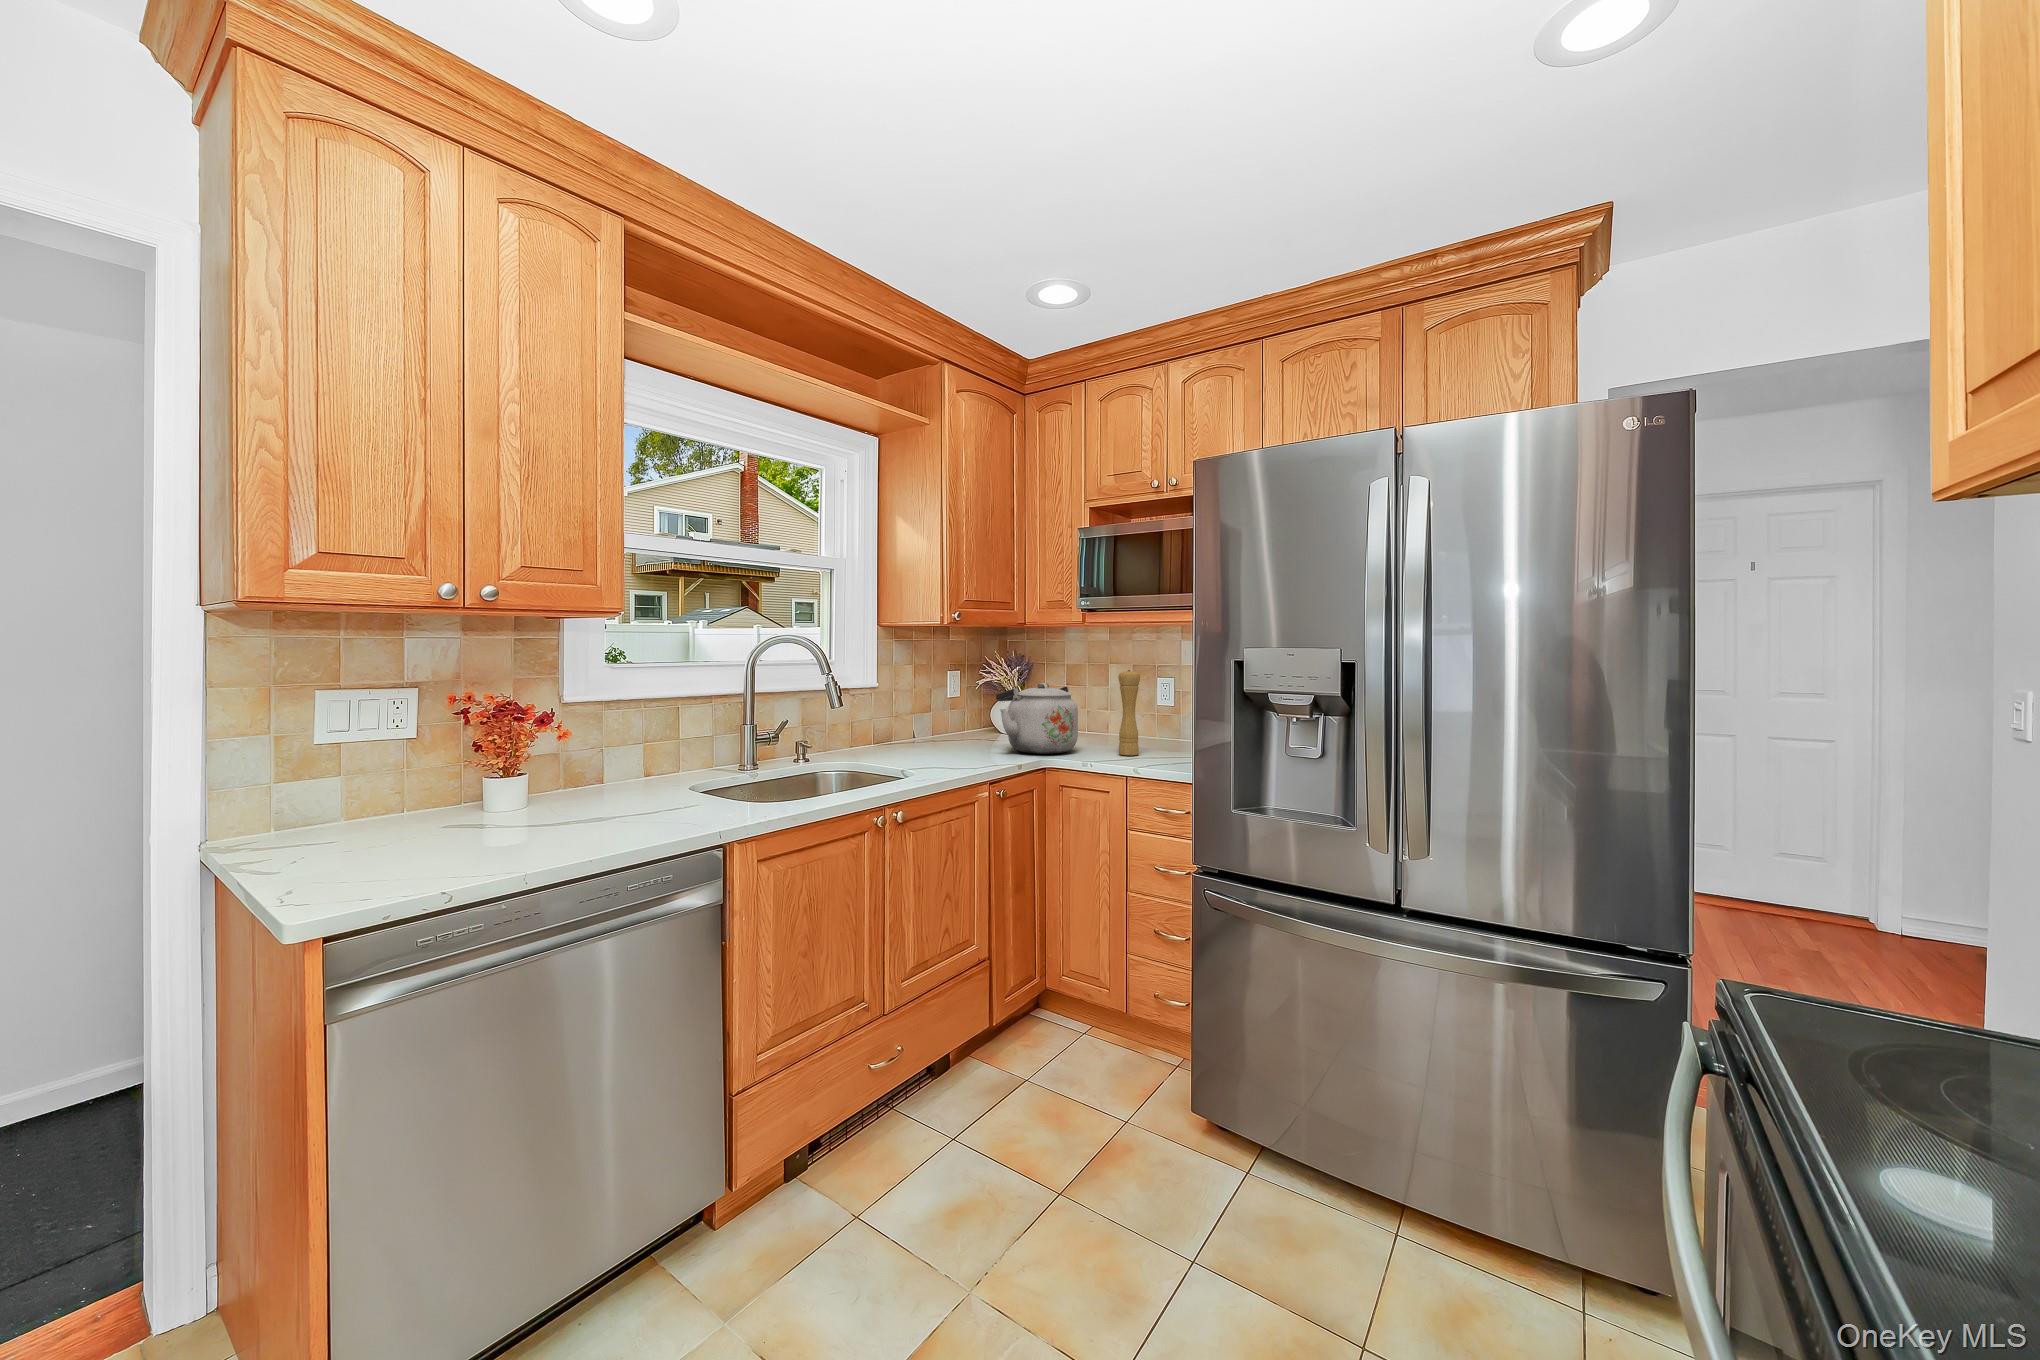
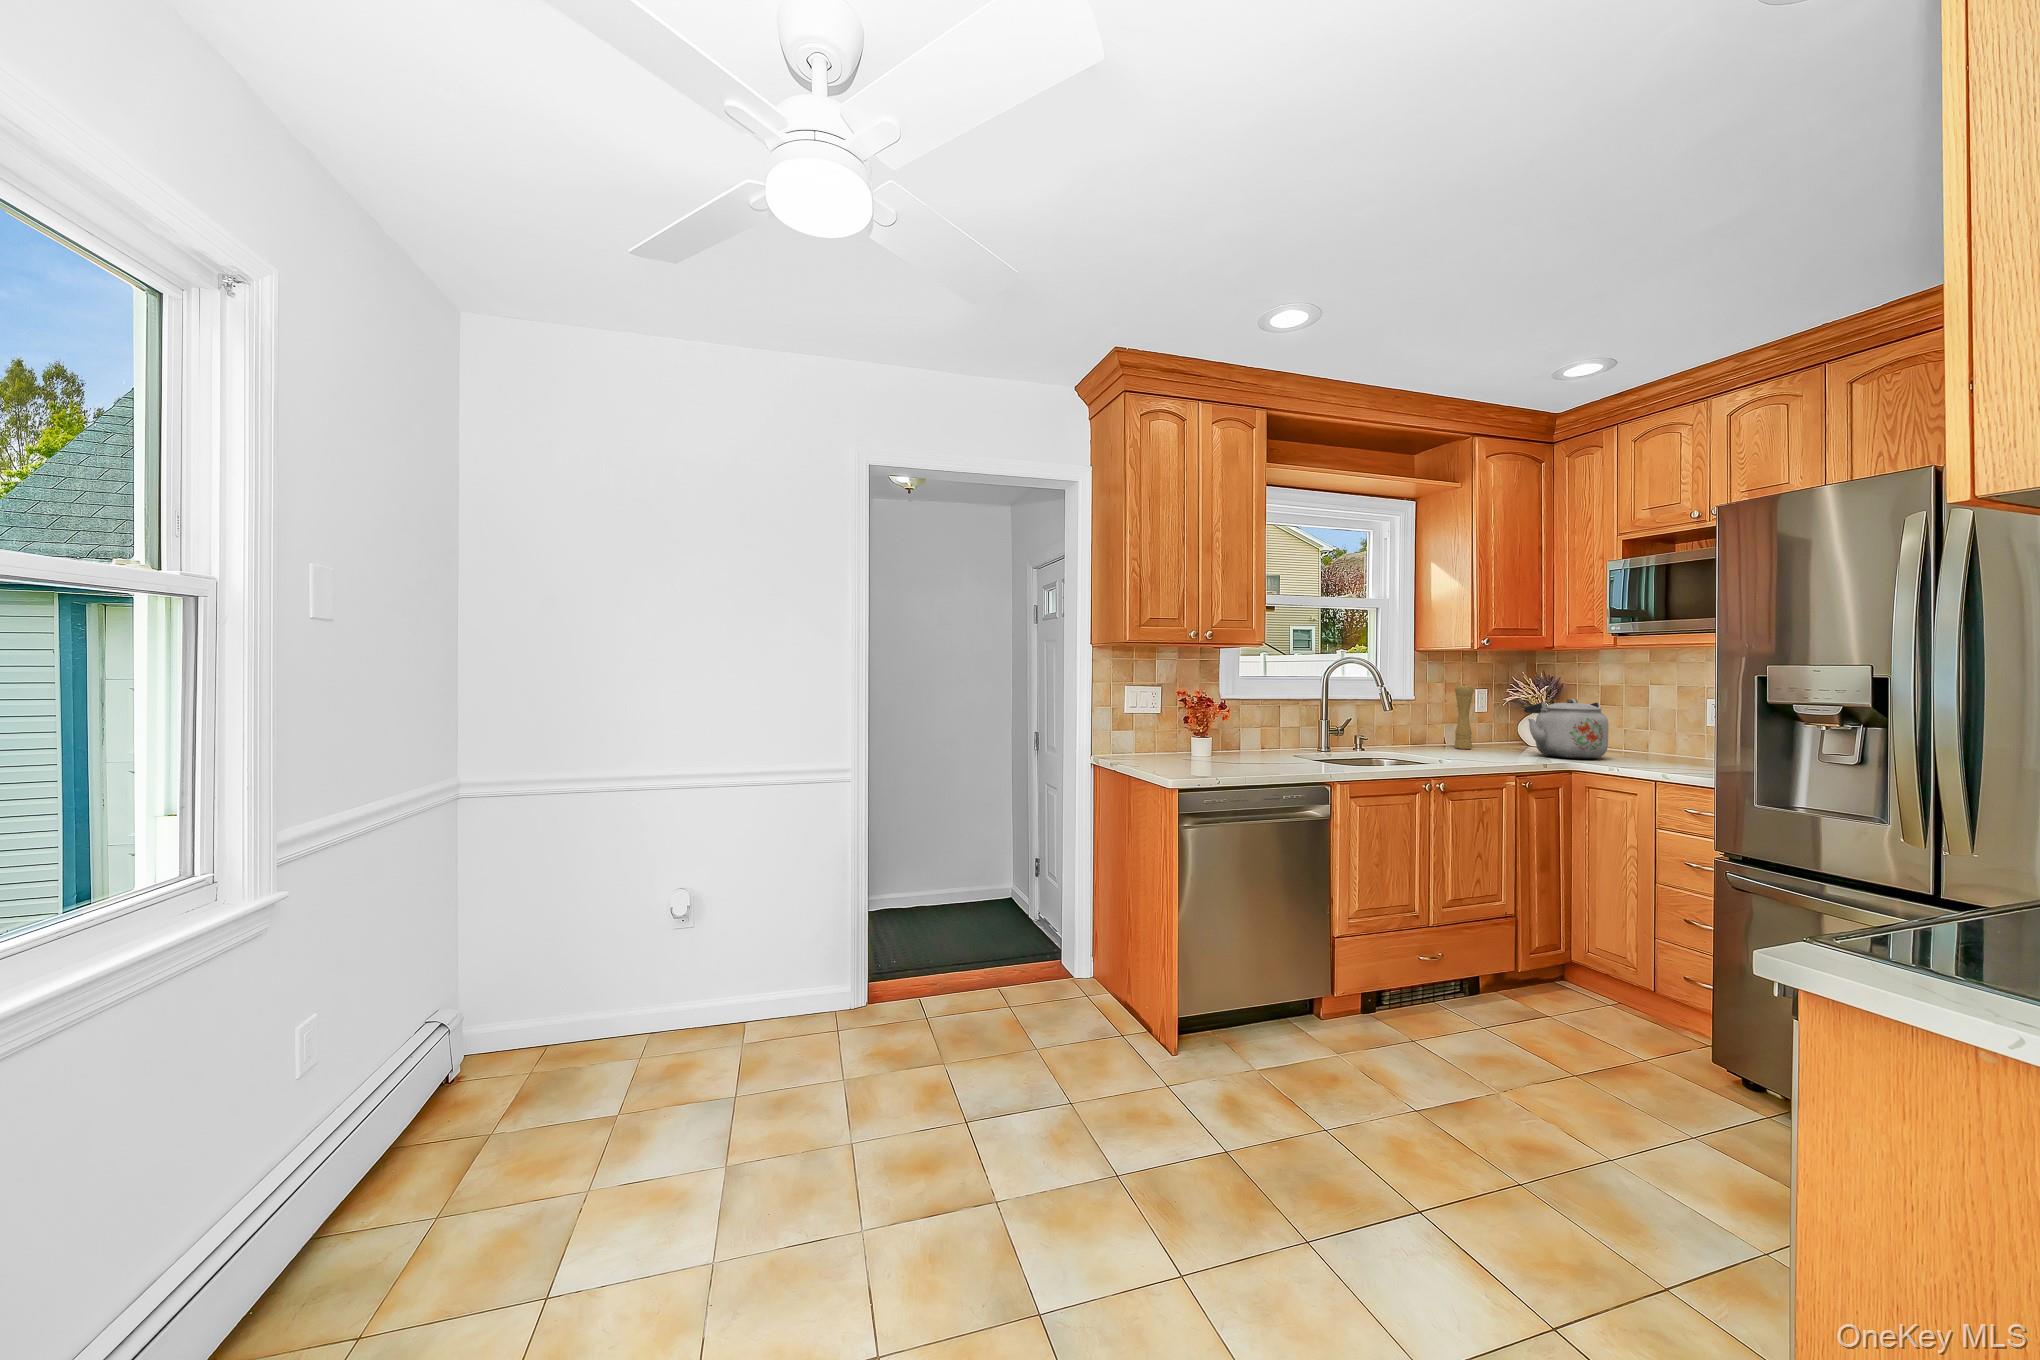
pepper mill: present [1118,670,1140,755] -> present [1455,684,1474,749]

